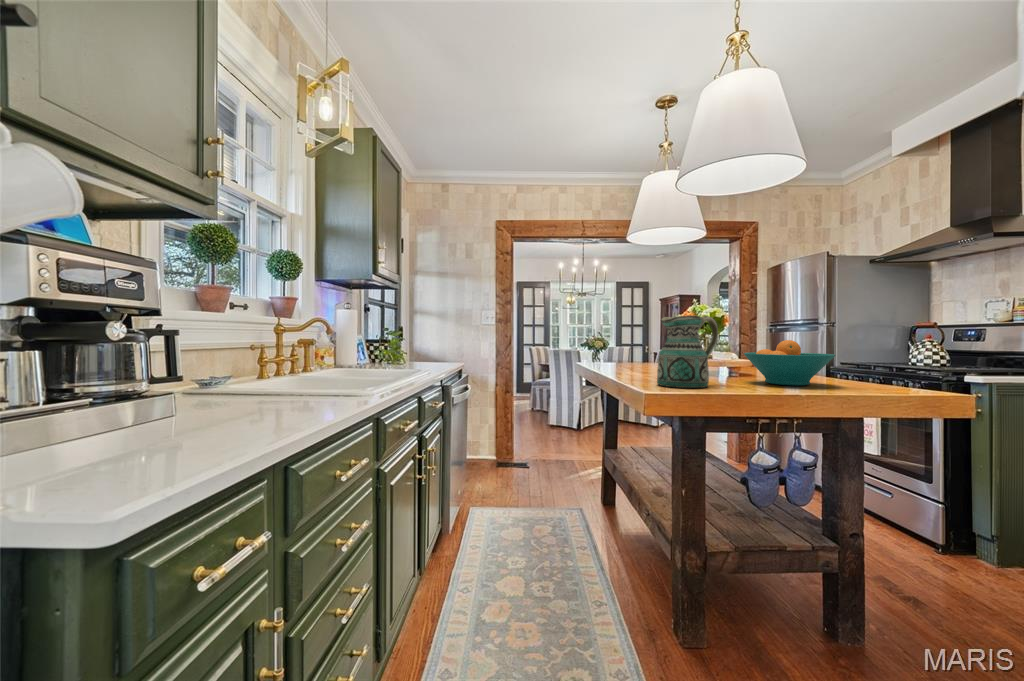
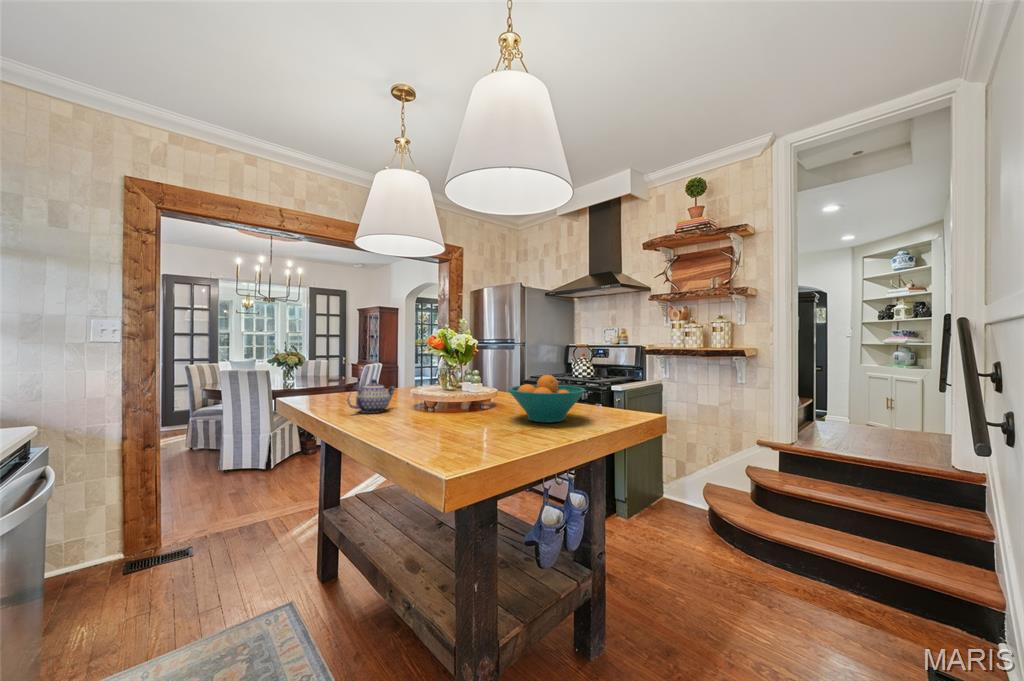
ceramic pitcher: present [657,315,718,388] -> none [431,352,494,448]
teapot: none [614,346,654,372] -> present [347,379,395,413]

